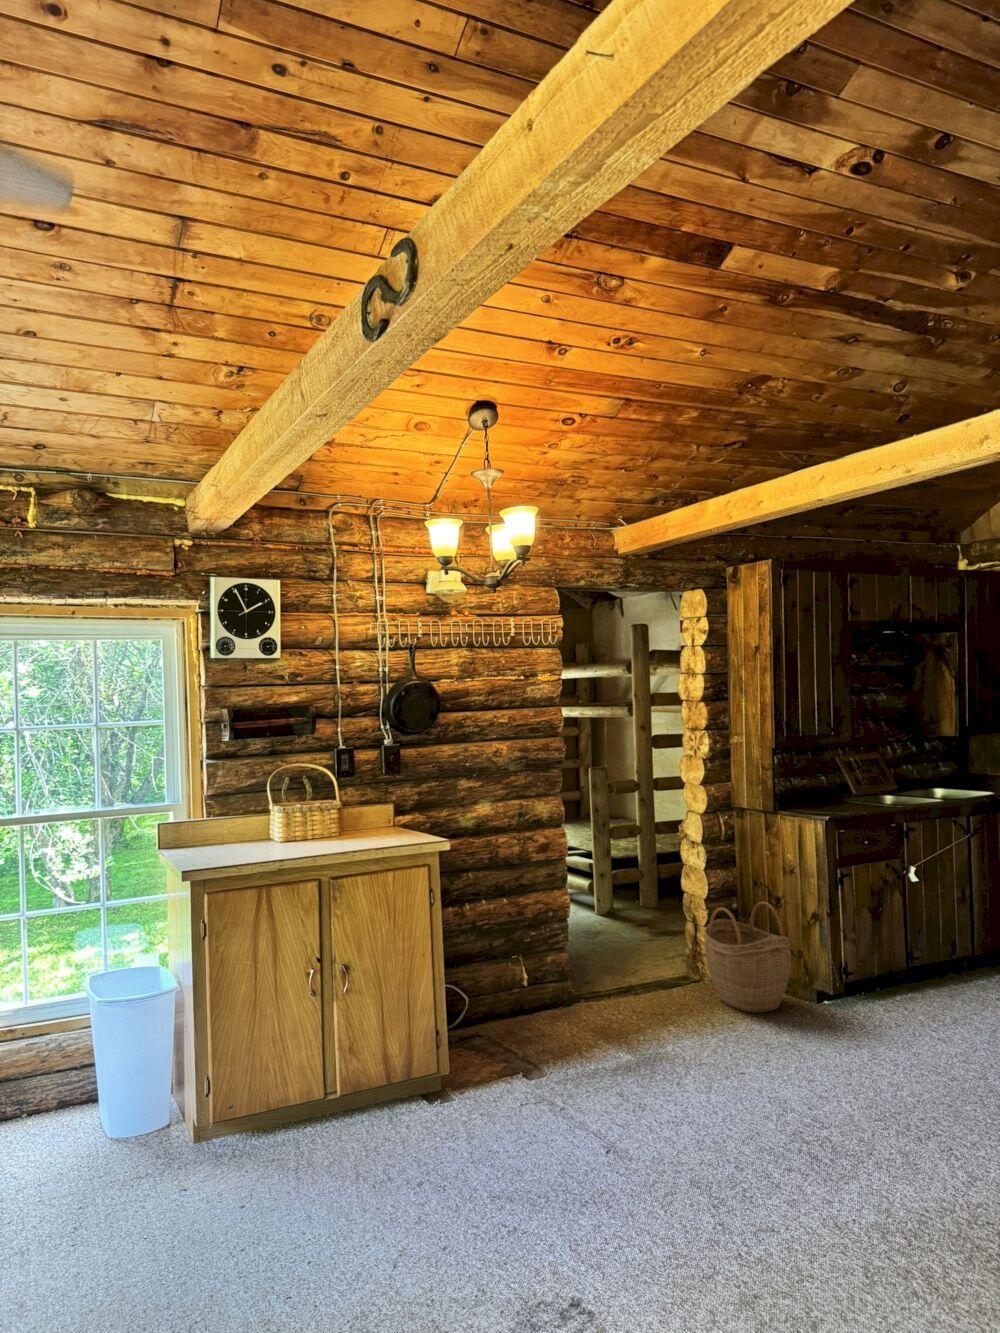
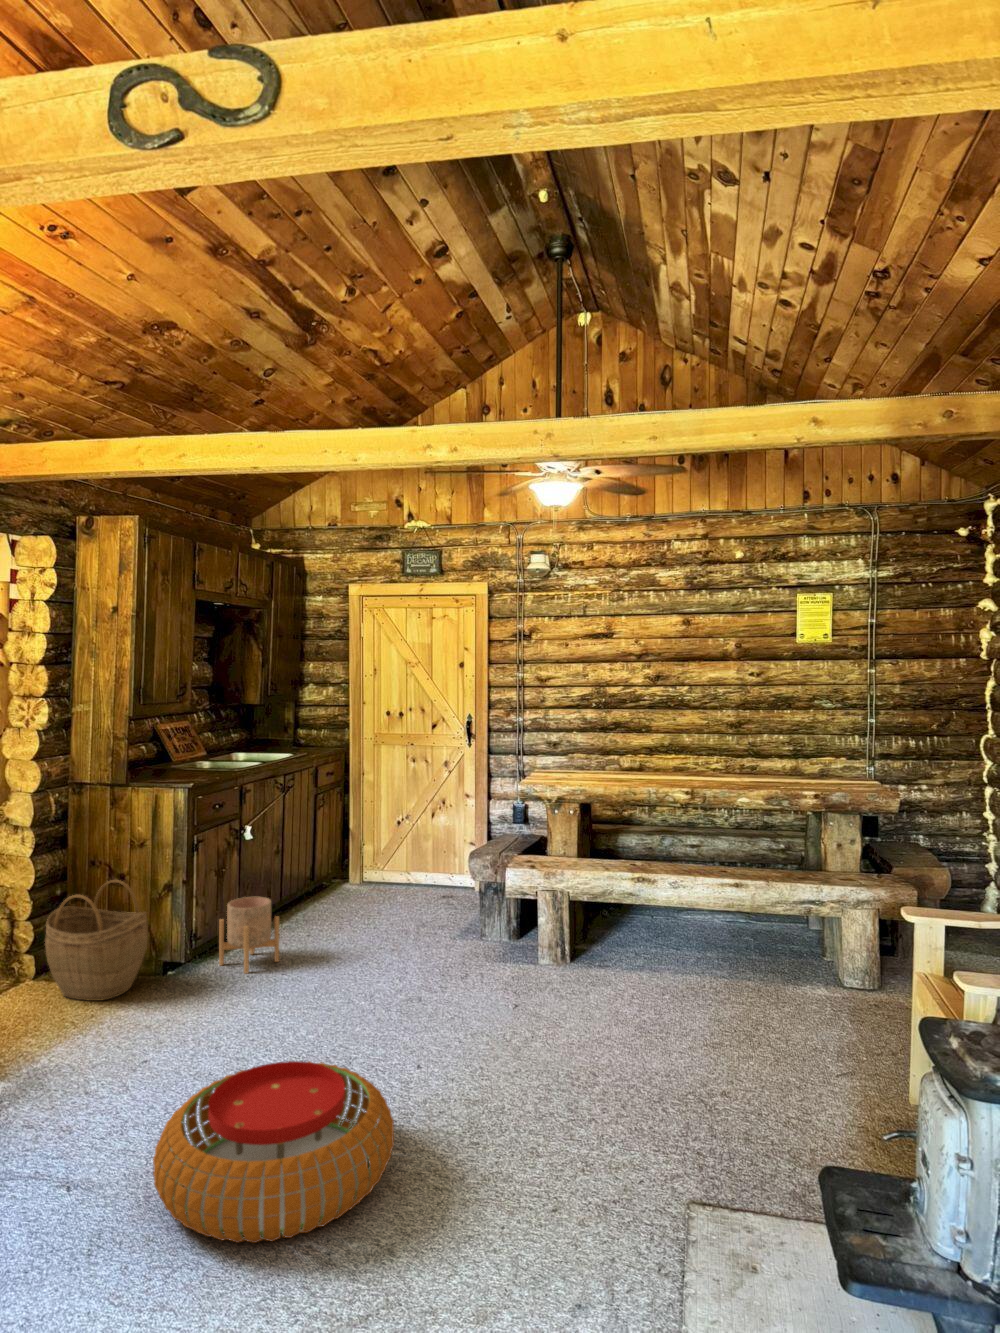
planter: none [870,946,939,1029] -> present [219,897,279,974]
pouf: none [647,1091,897,1271] -> present [153,1061,394,1243]

